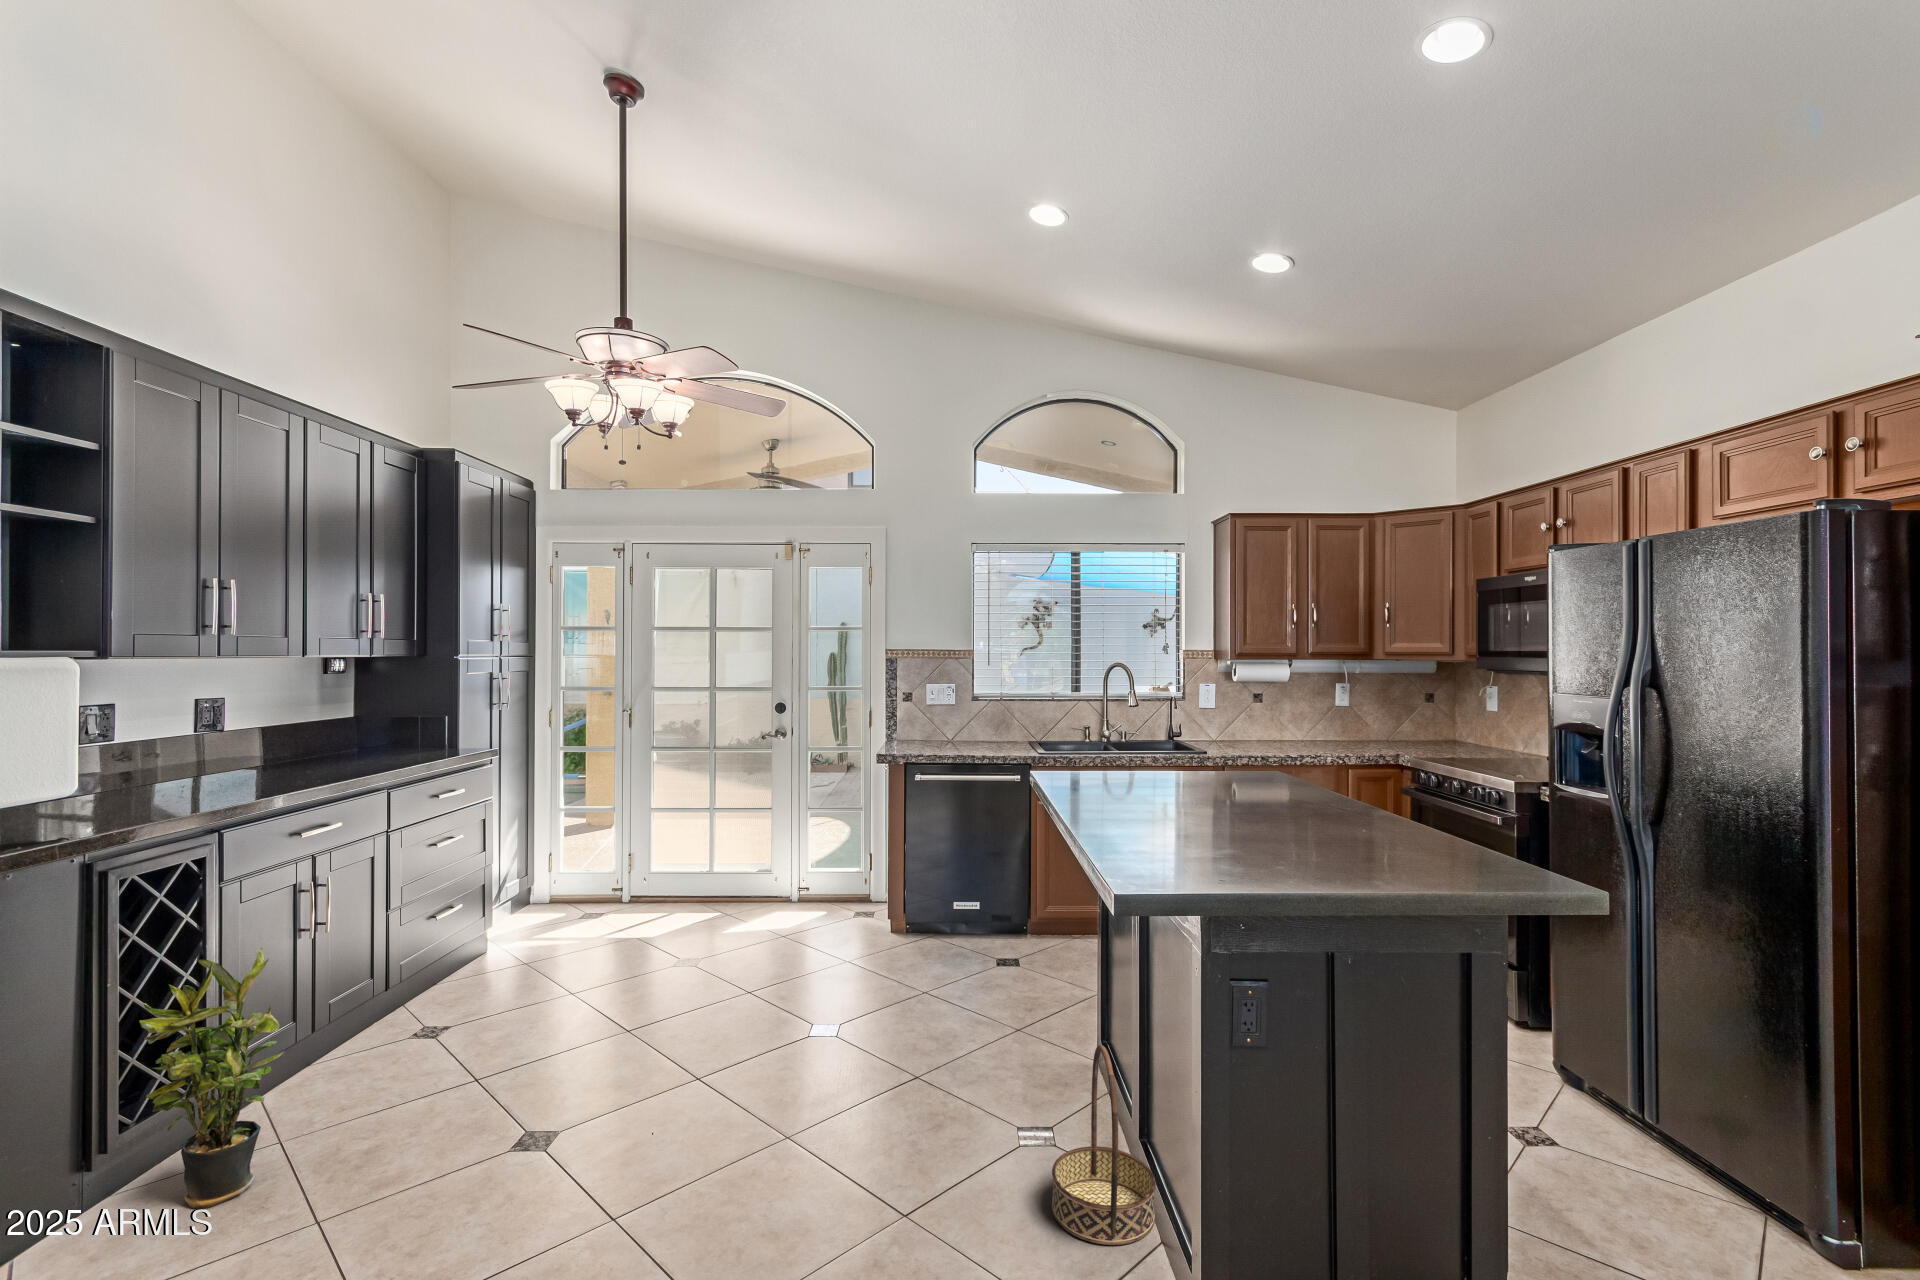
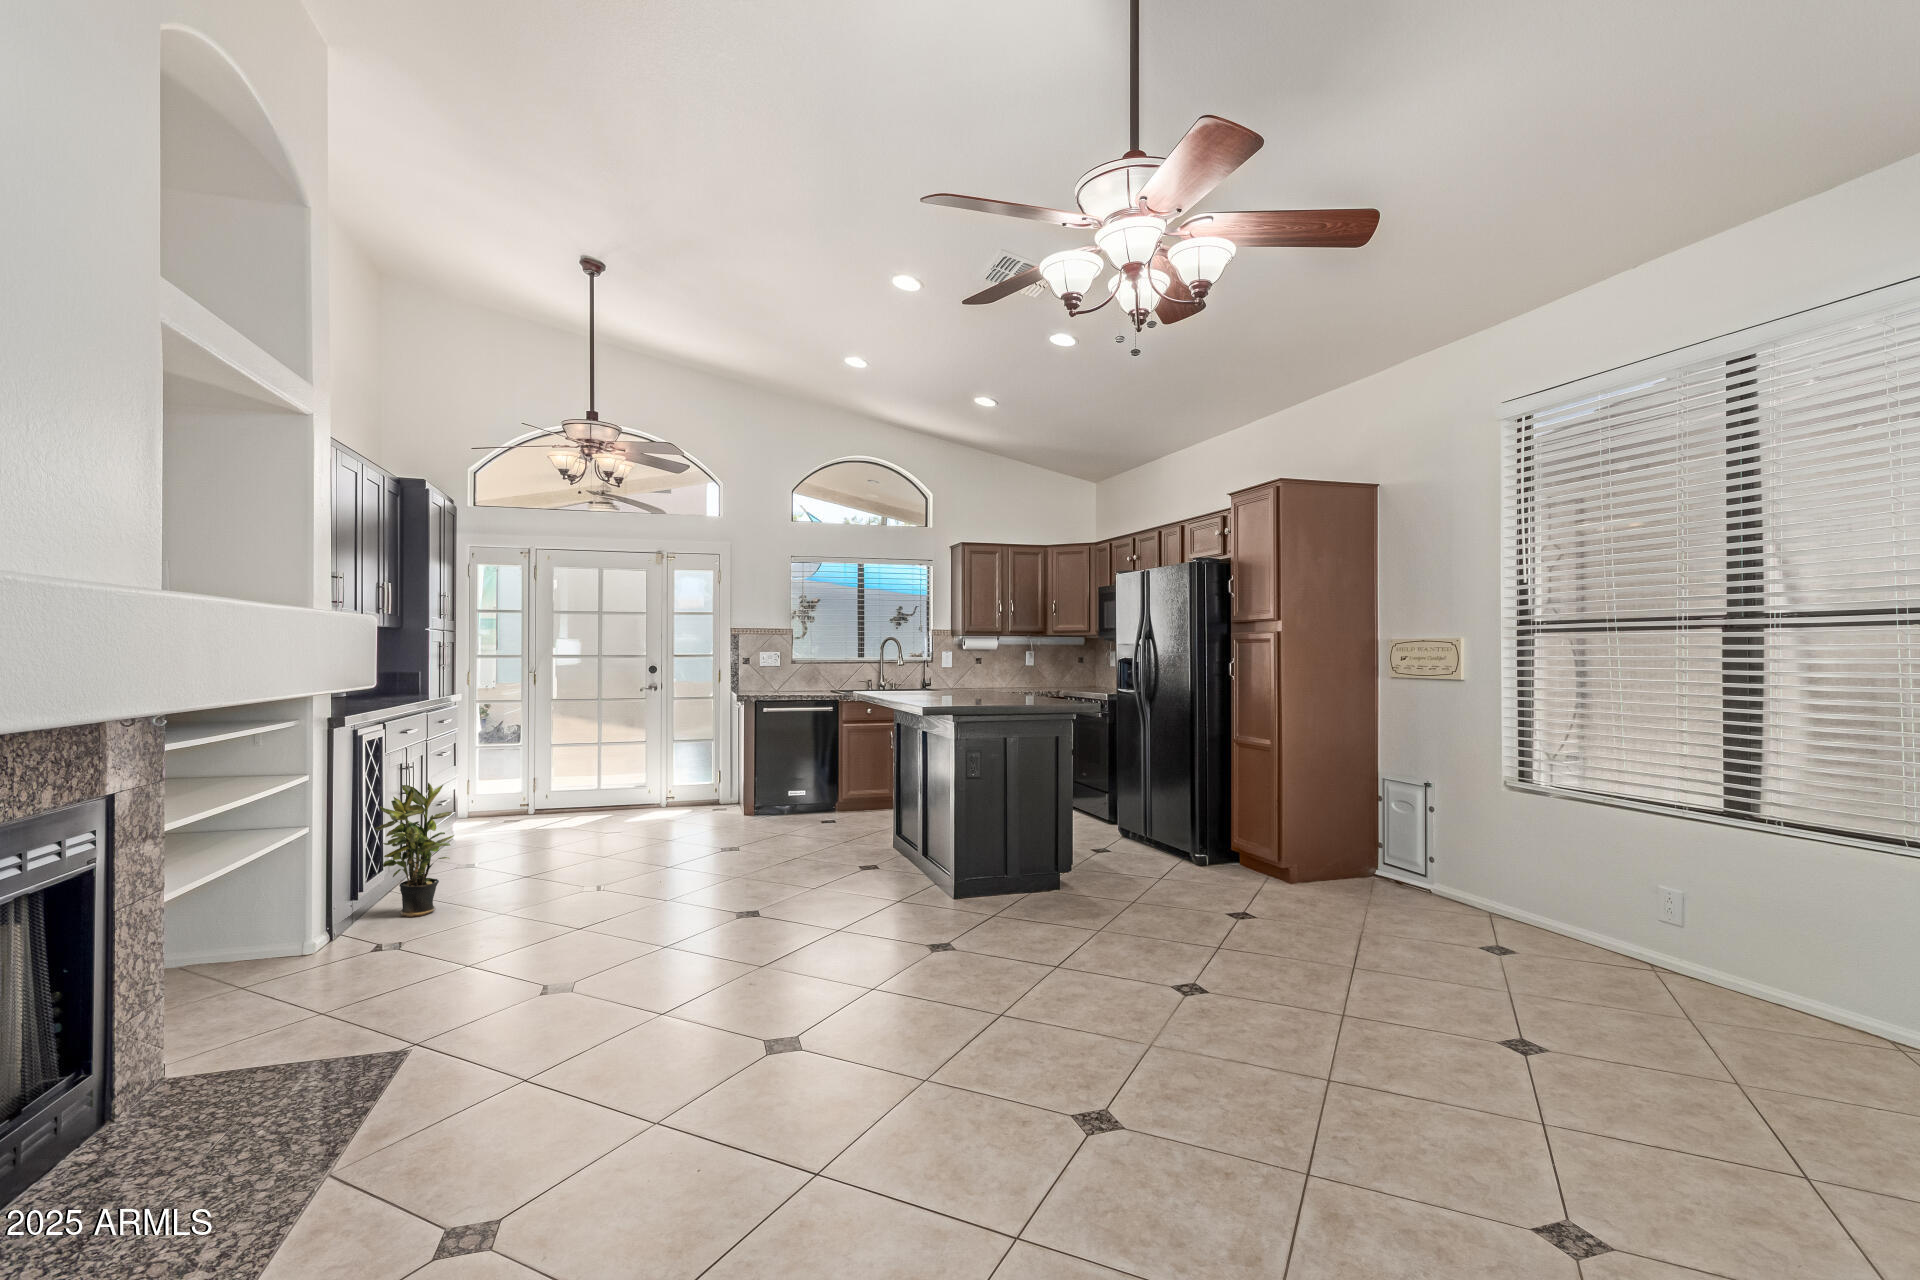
basket: present [1052,1045,1156,1245] -> none [875,805,923,887]

